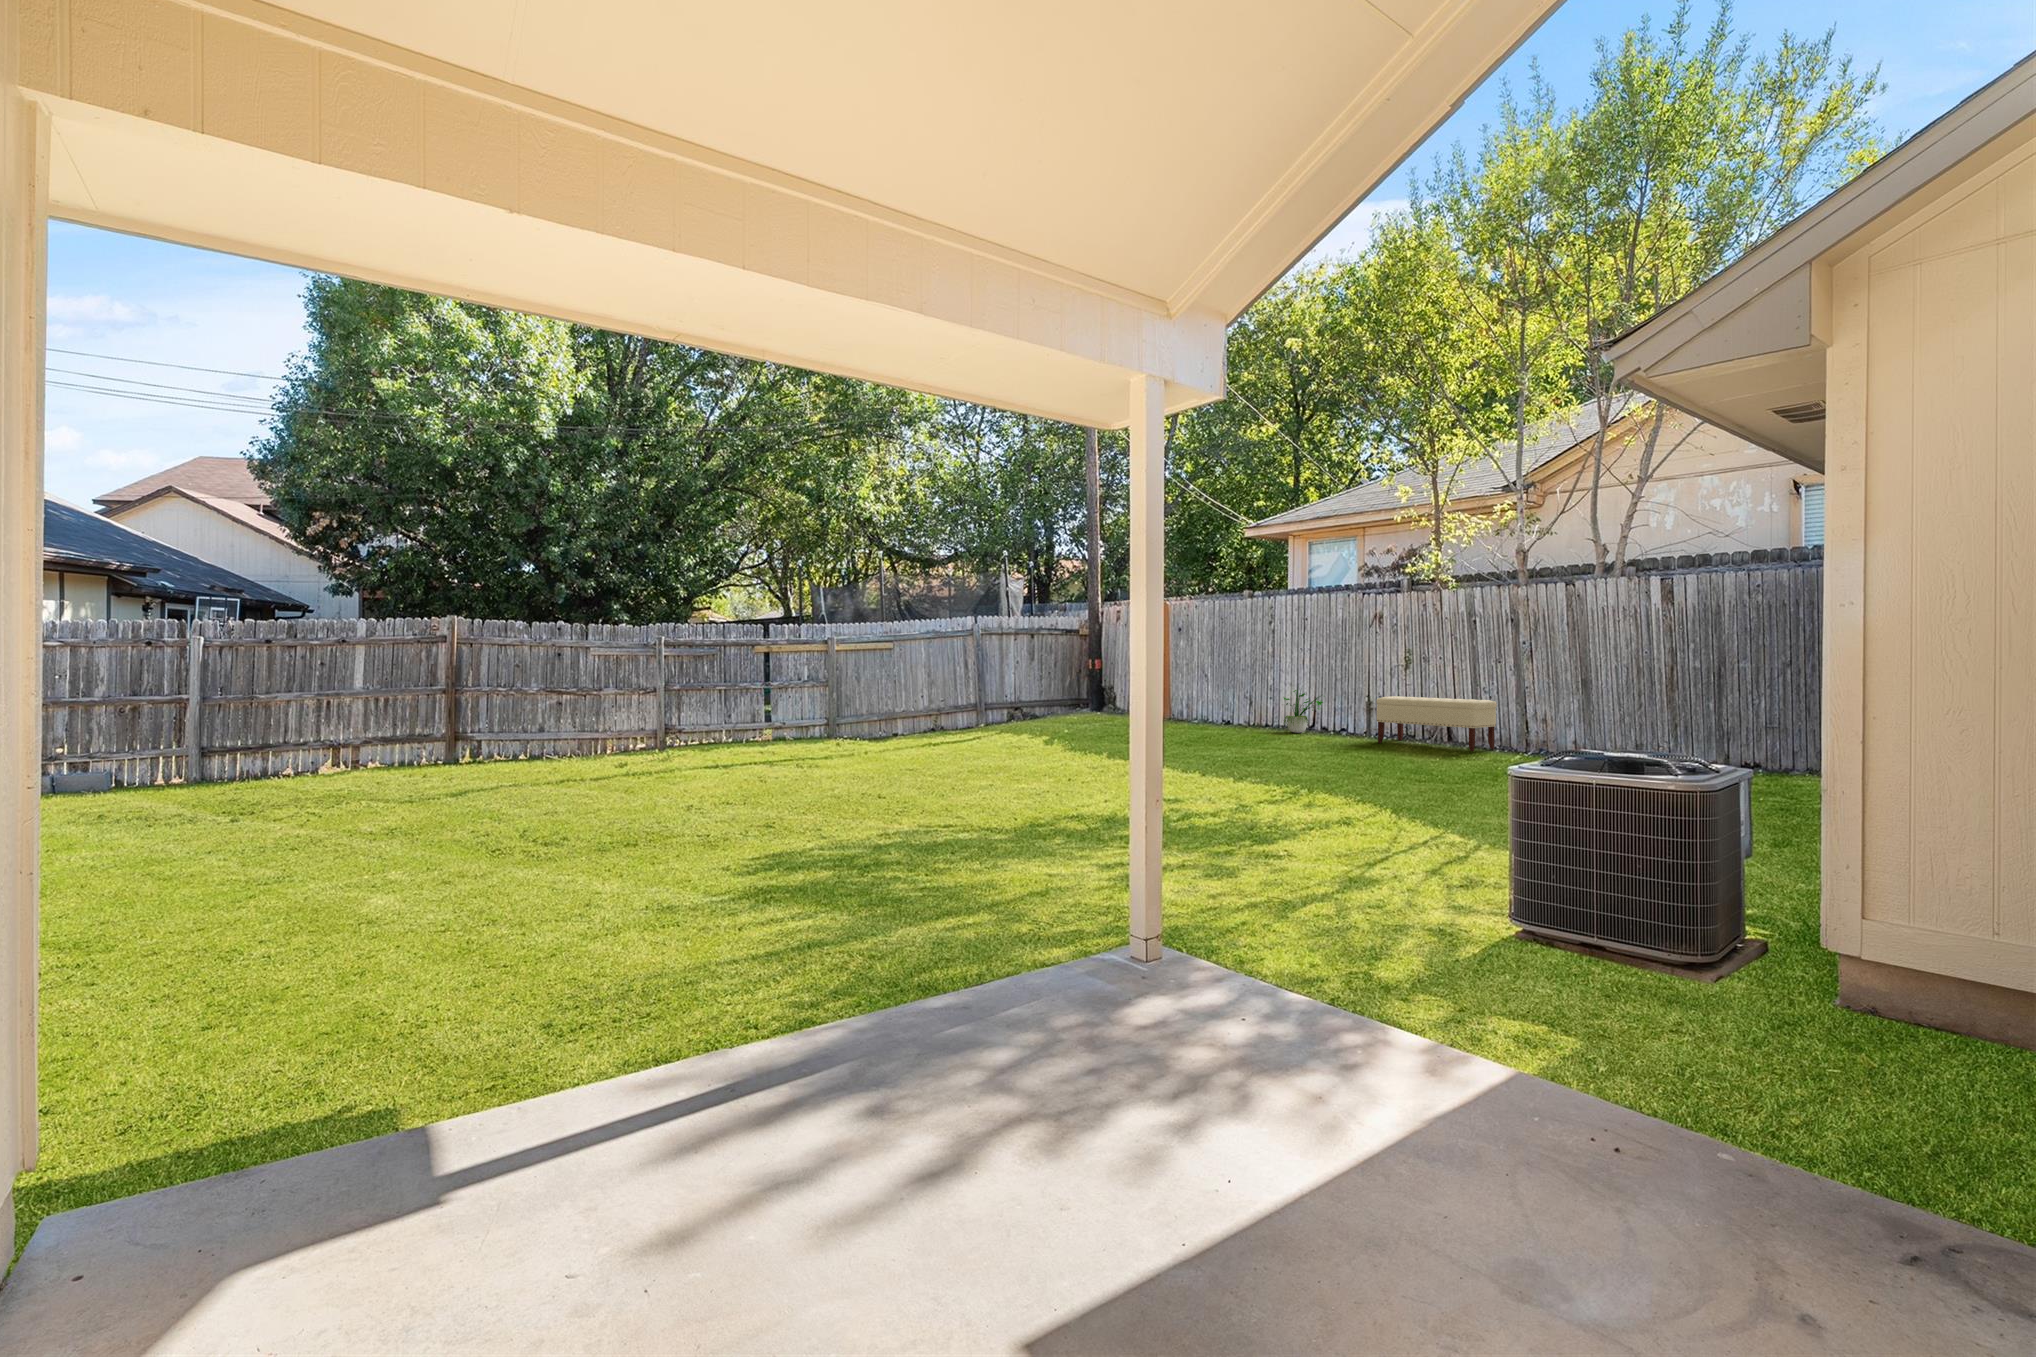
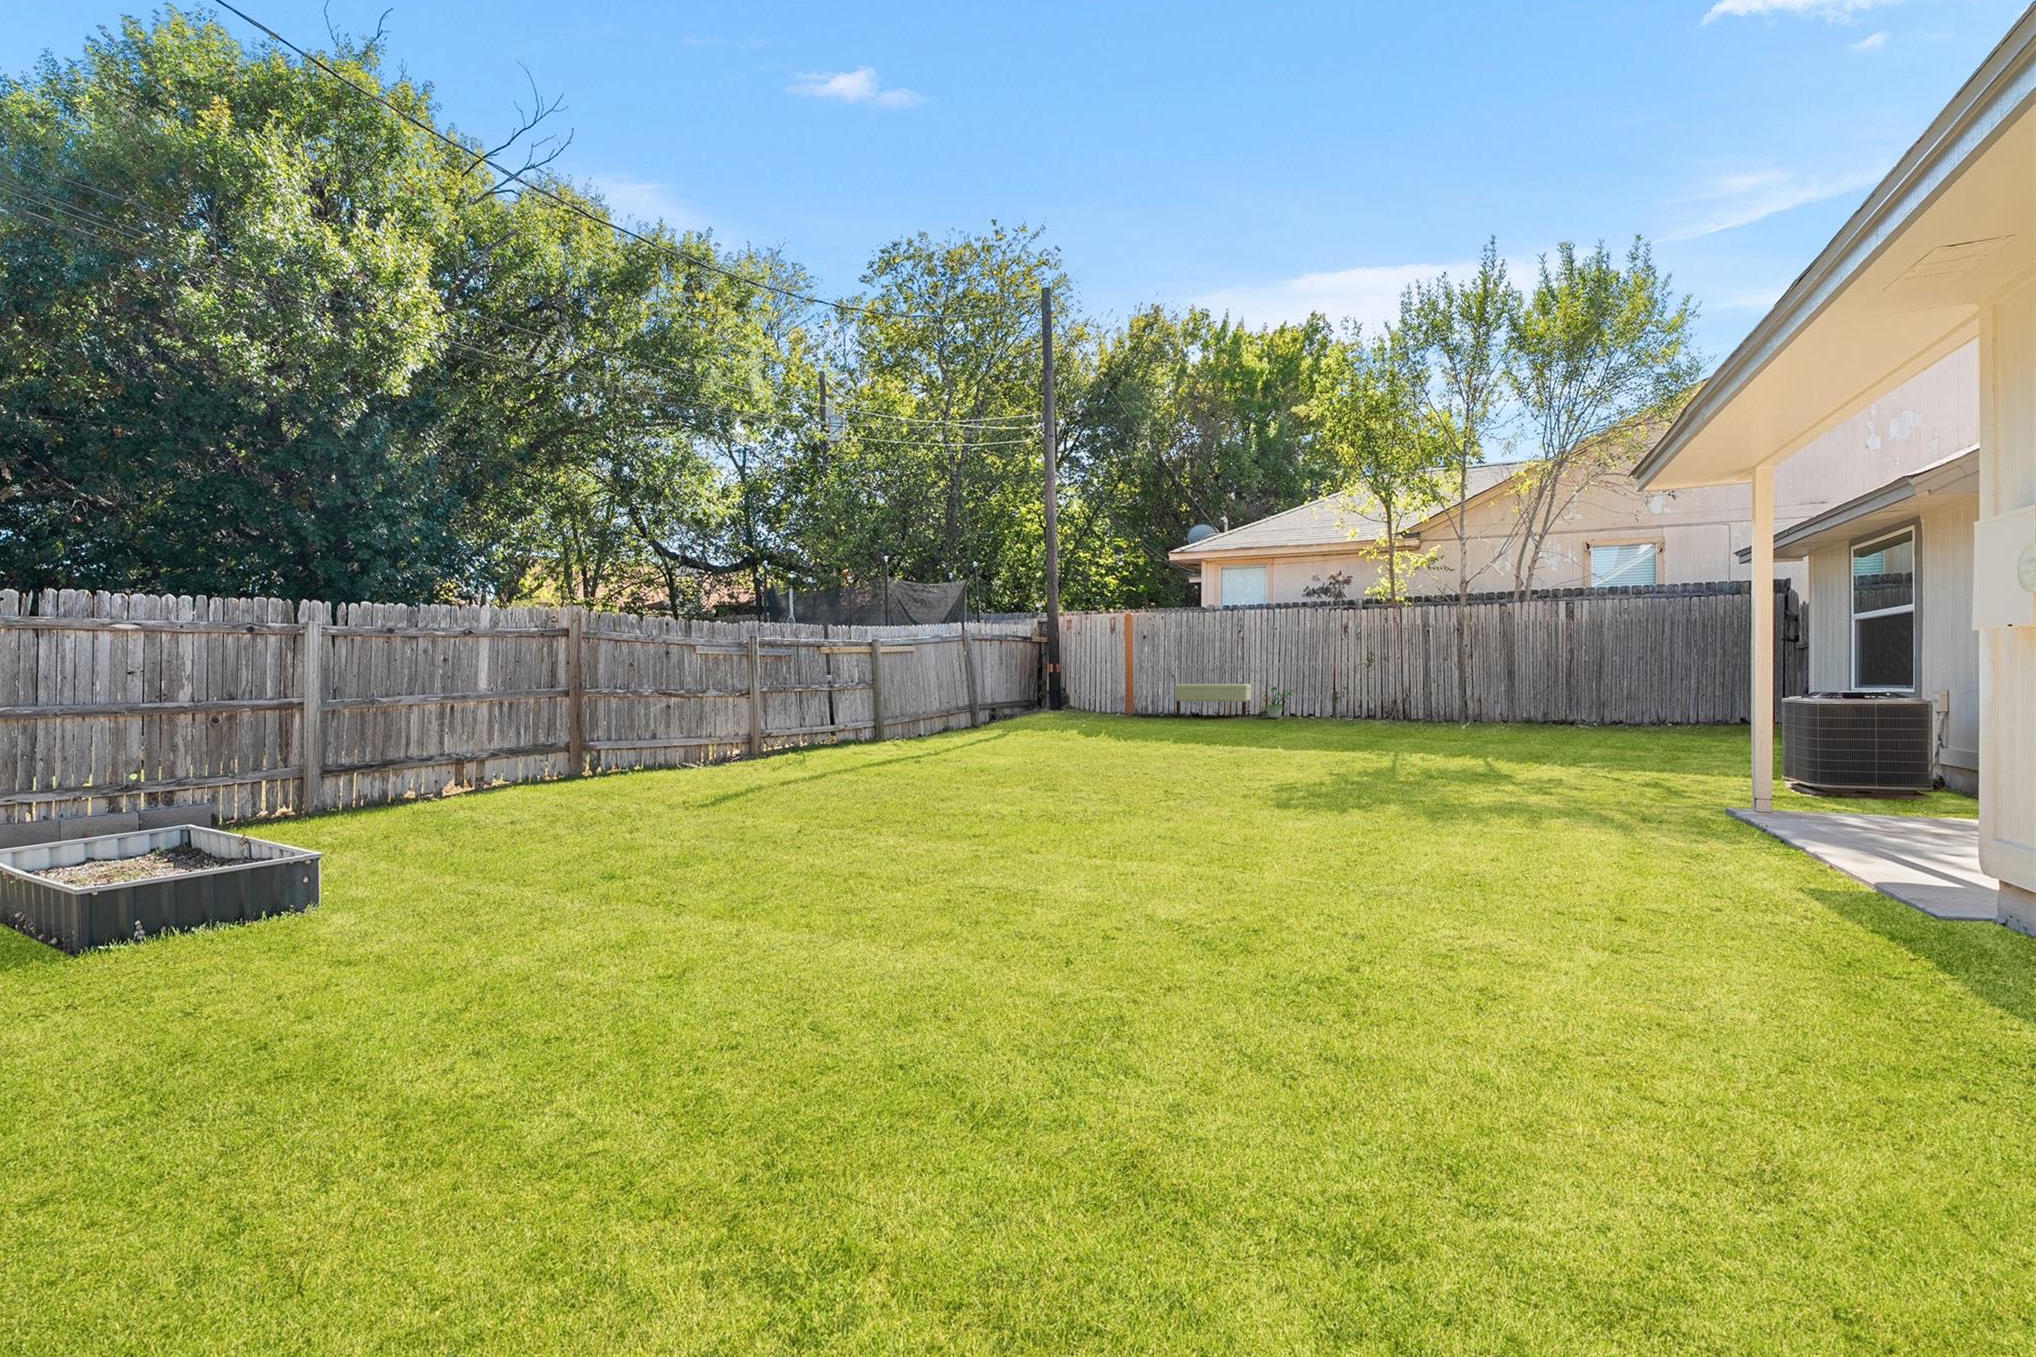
bench: present [1377,696,1497,752] -> present [1175,684,1251,717]

